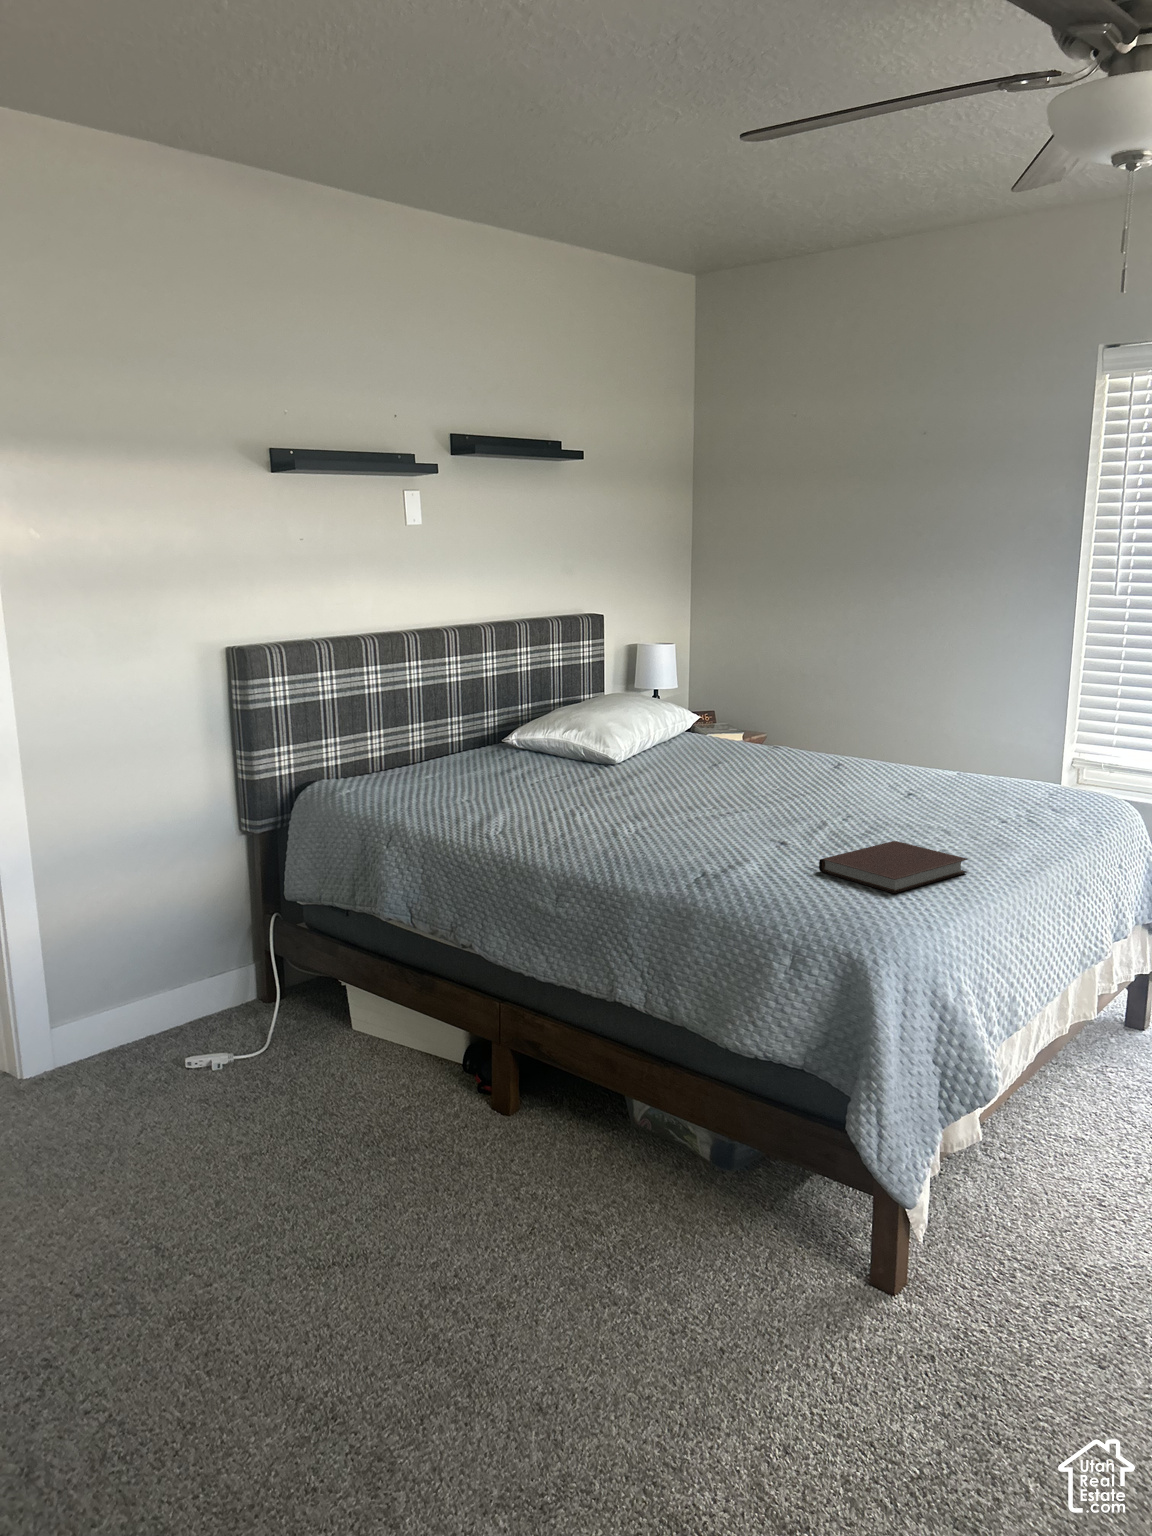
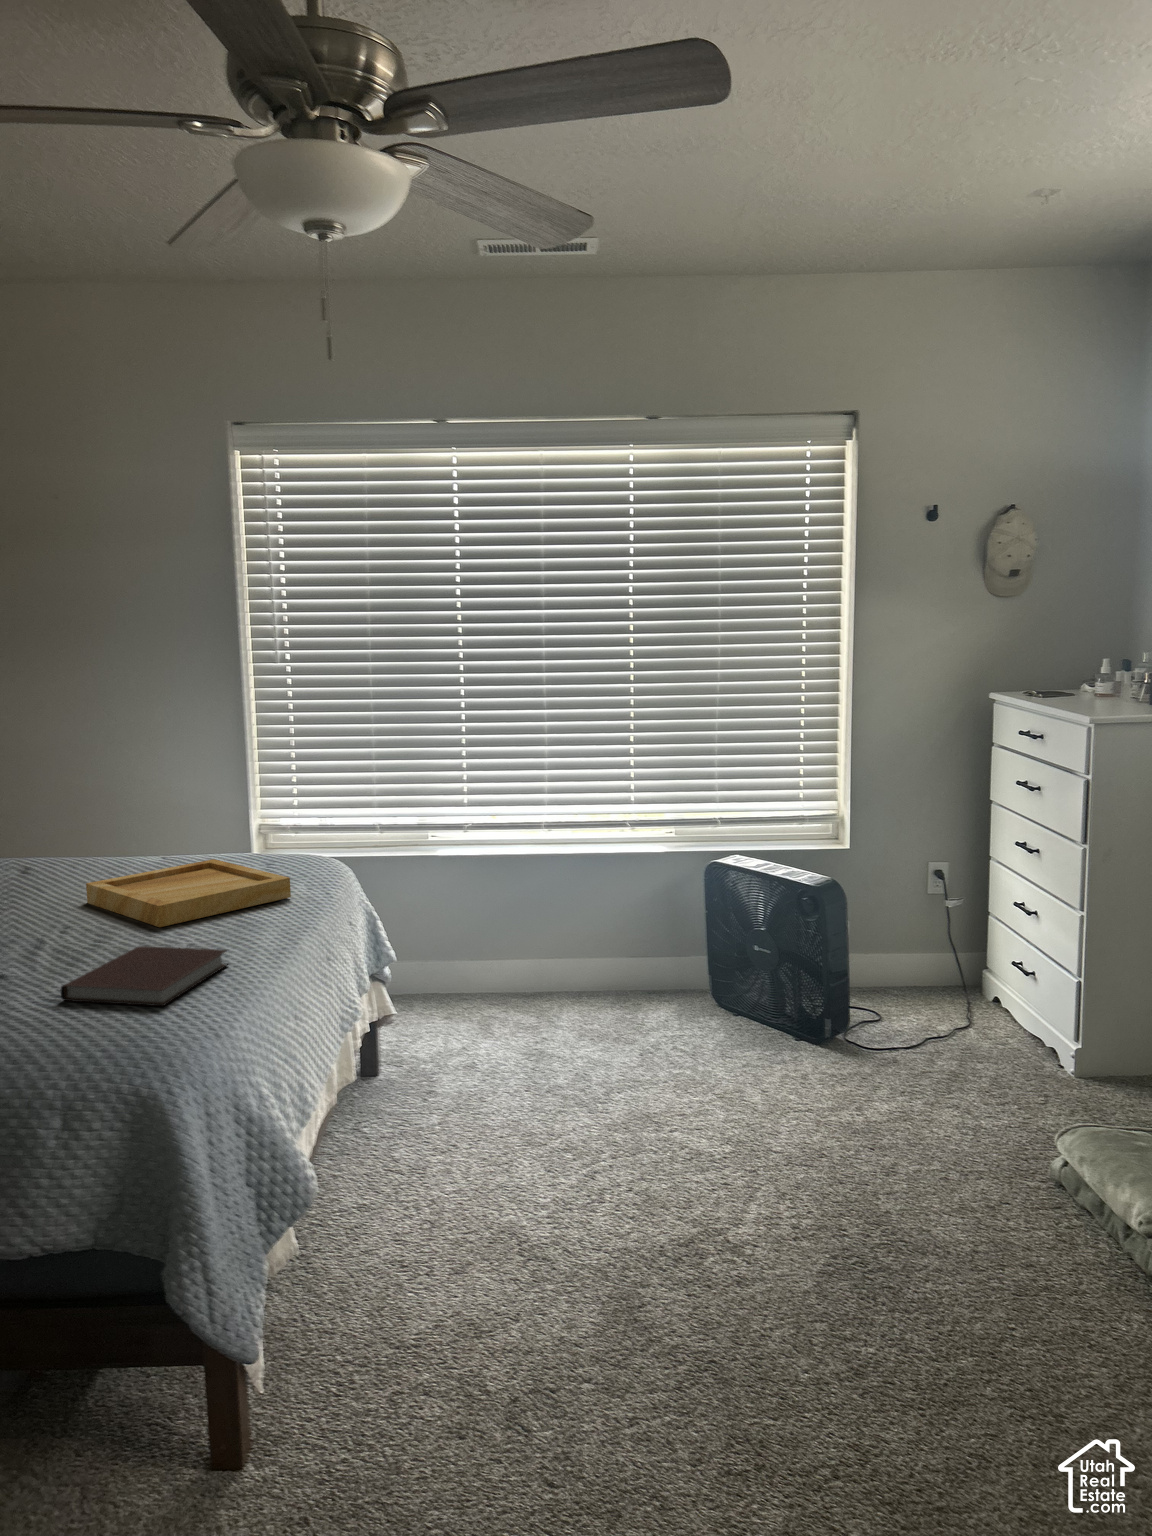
tray: none [874,778,1060,830] -> present [86,859,291,927]

